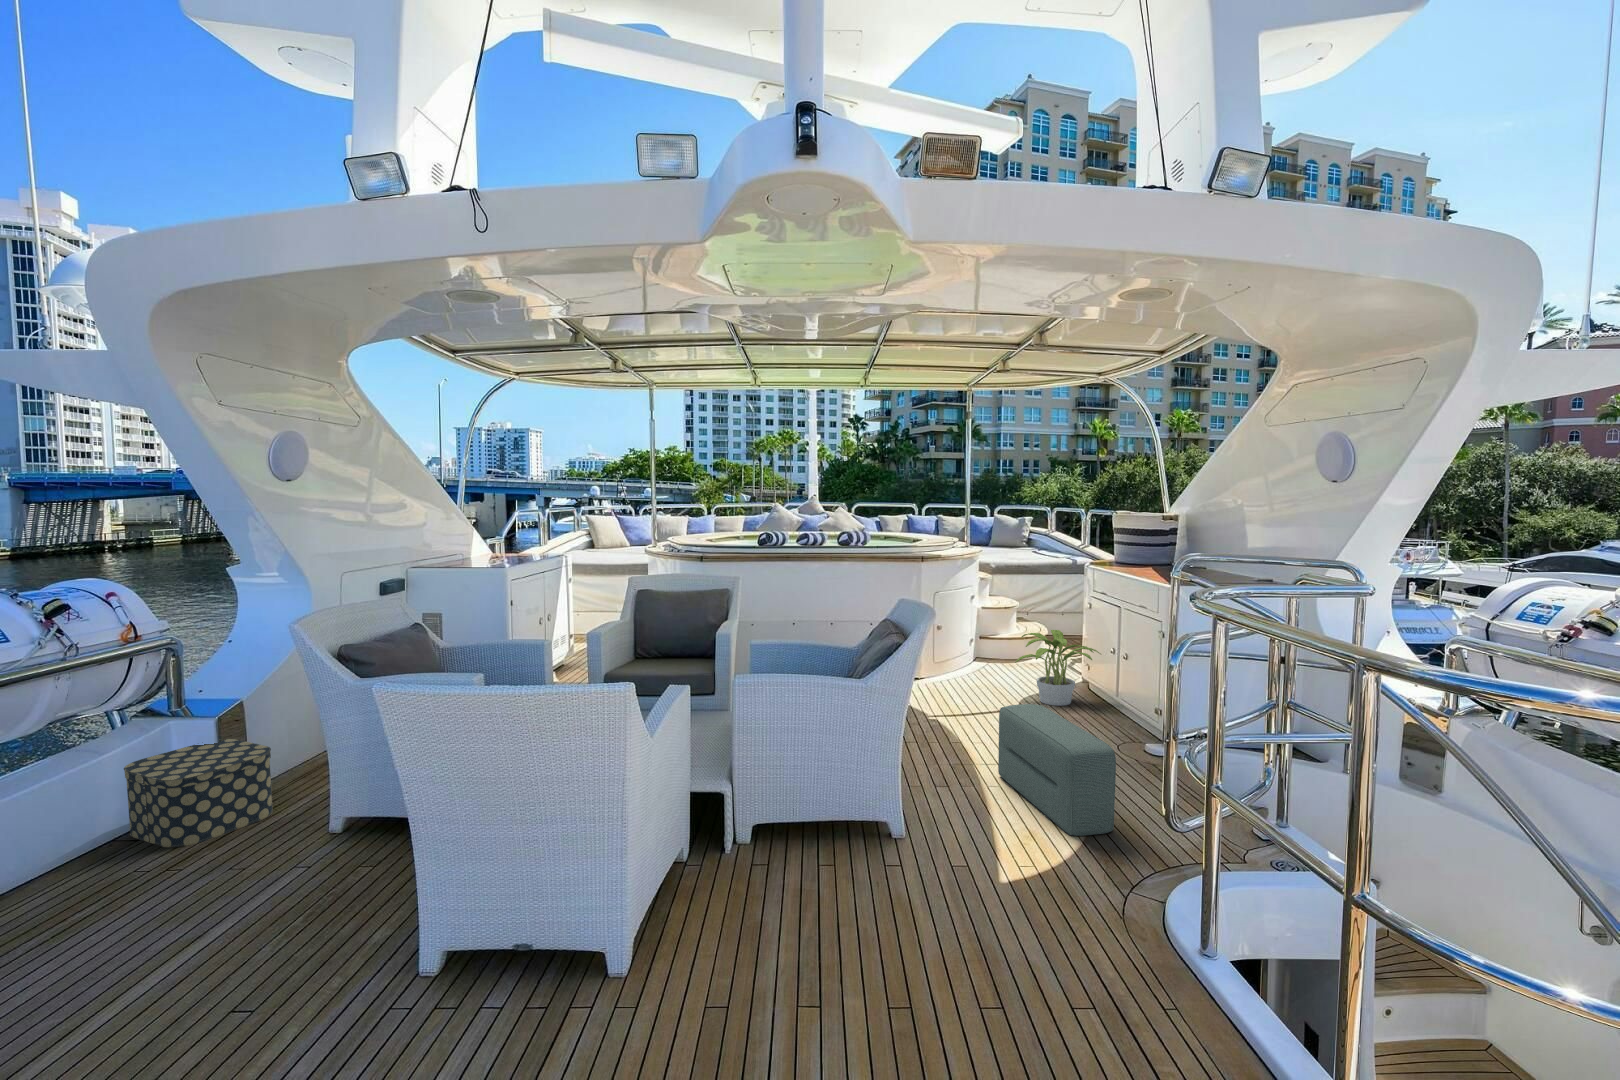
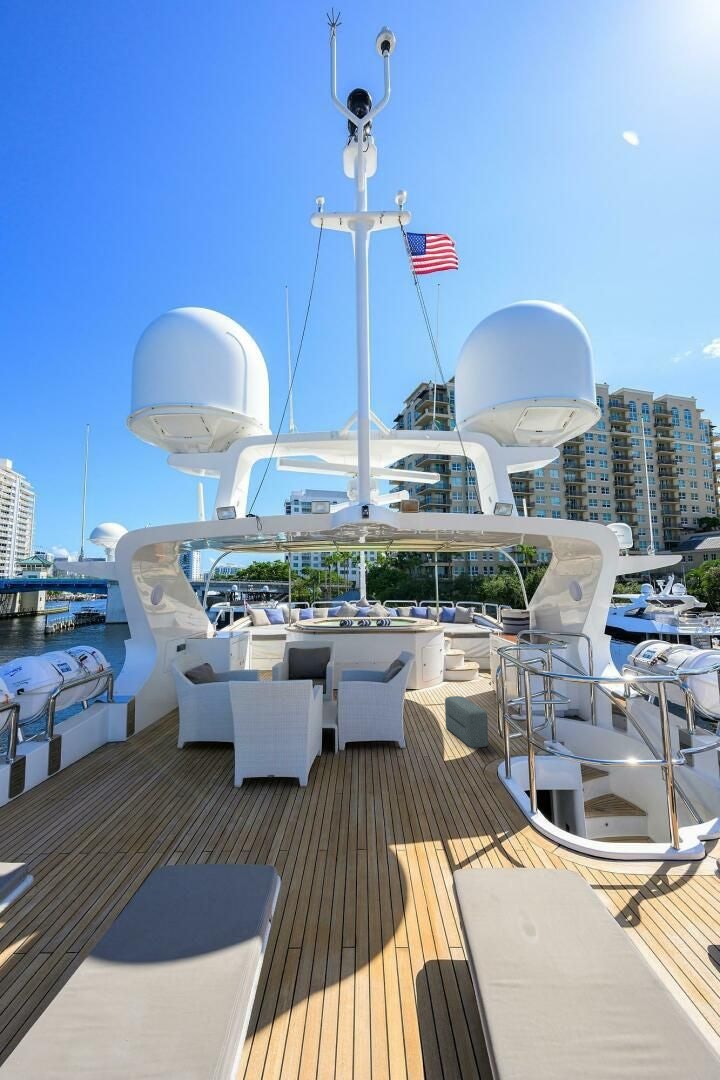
potted plant: present [1015,630,1101,706] -> none [458,665,496,700]
storage box: present [124,739,273,847] -> none [97,713,150,755]

